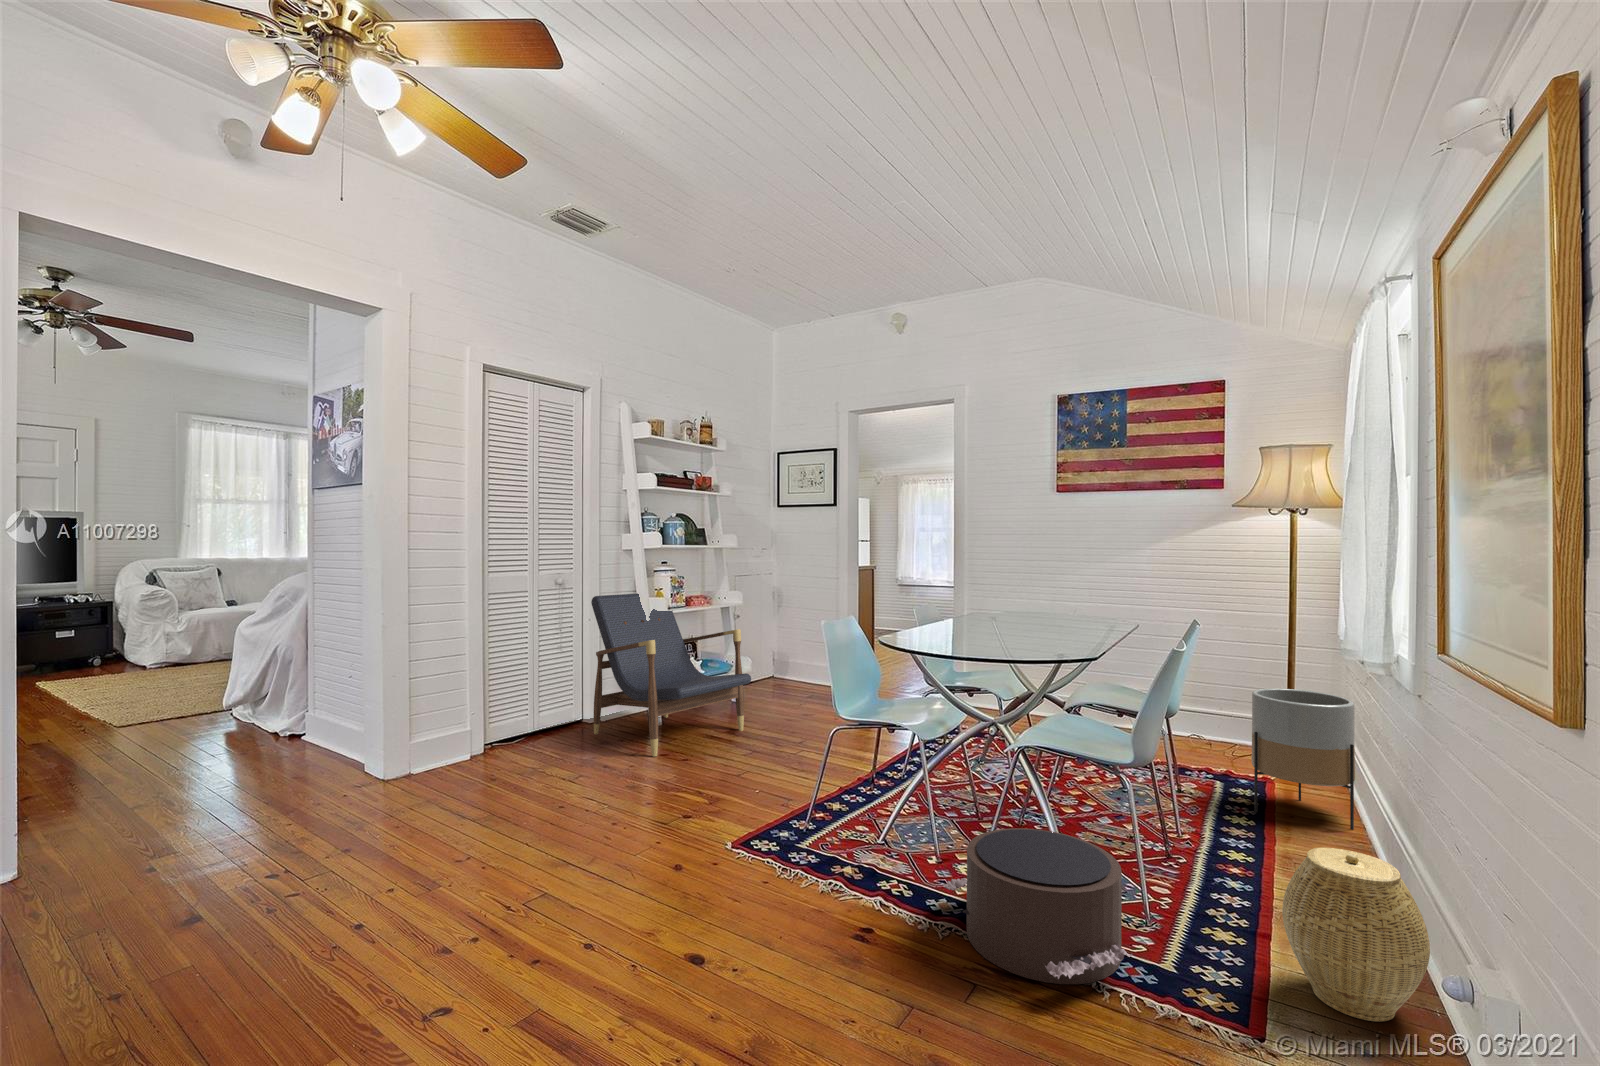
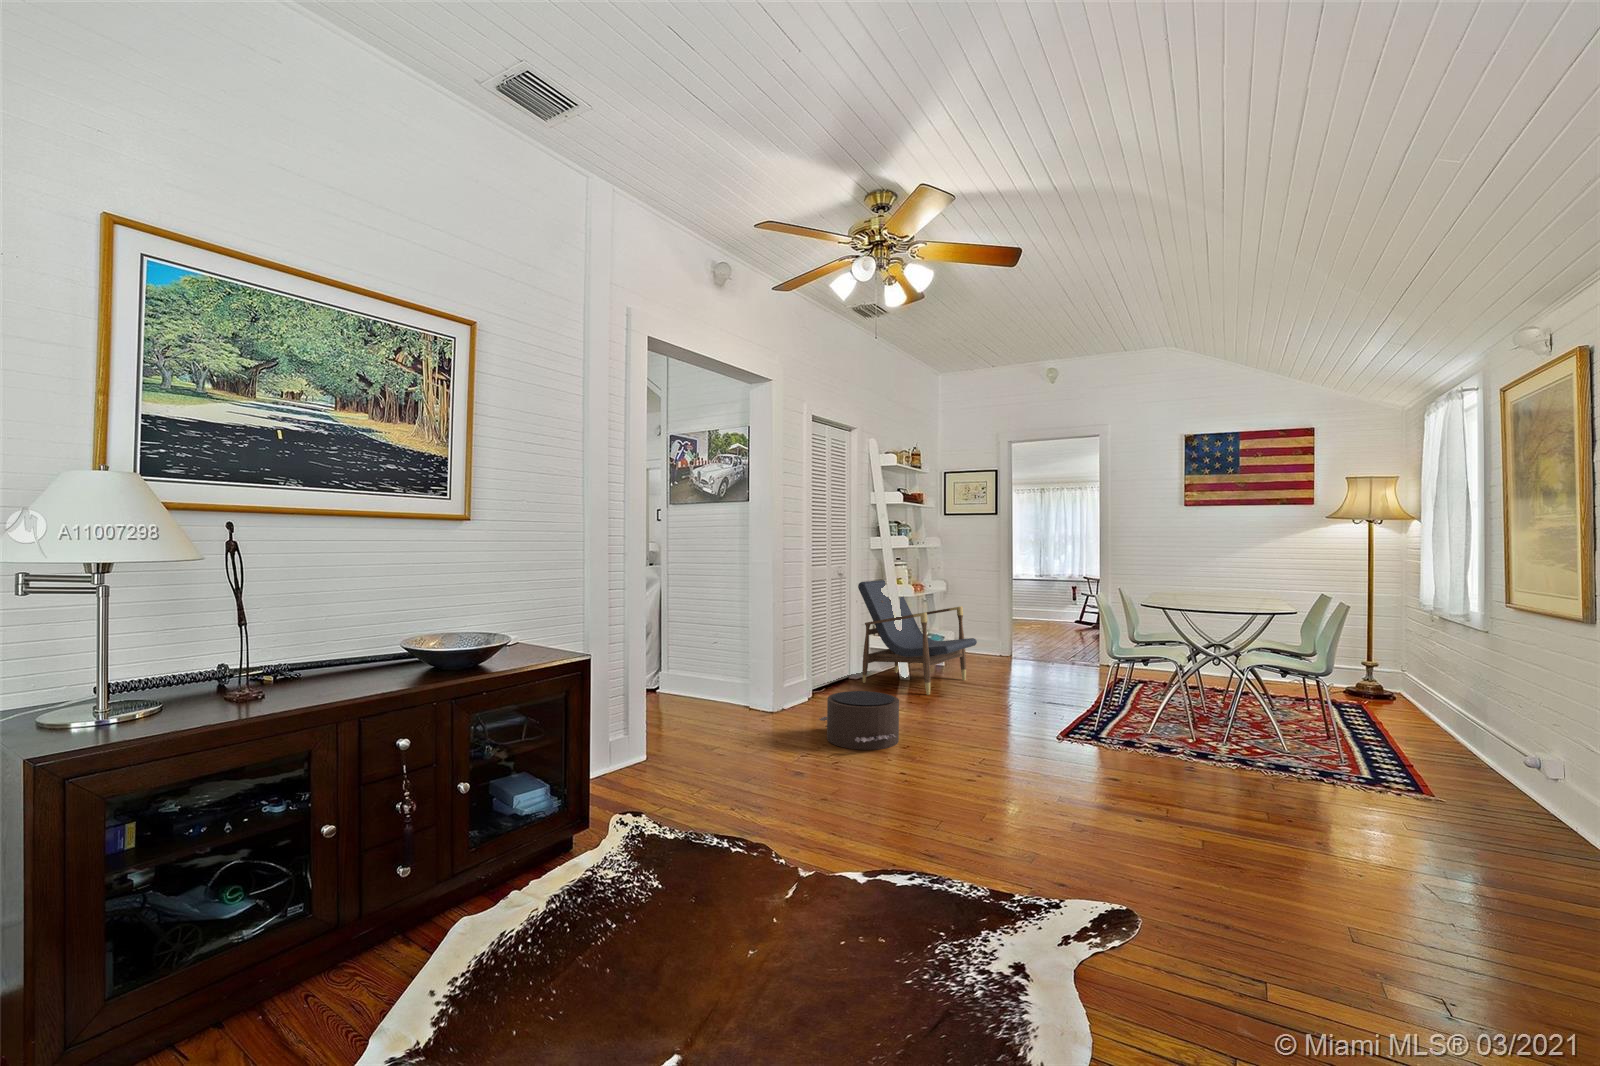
planter: present [1252,688,1355,830] -> none [1362,641,1434,728]
pouf: present [943,828,1132,984] -> present [819,691,899,750]
woven basket: present [1282,848,1430,1021] -> none [1436,713,1522,796]

